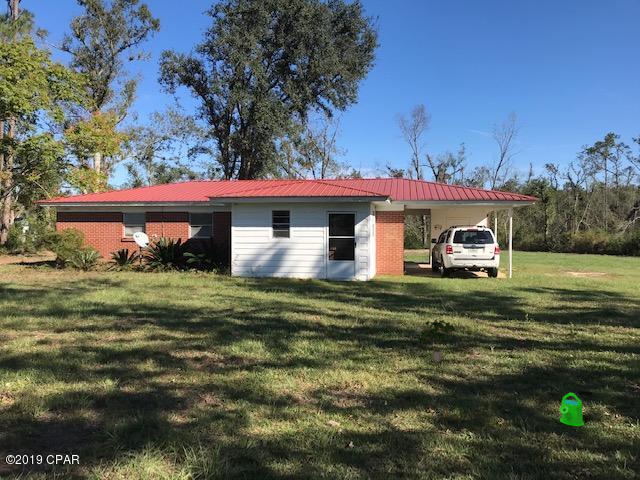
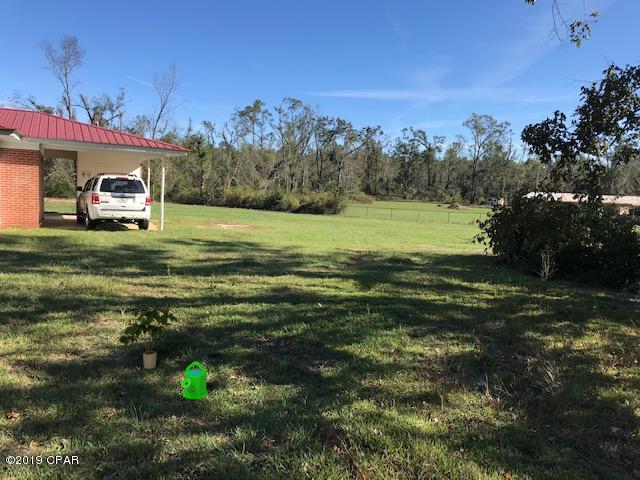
potted plant: present [418,321,456,361] -> present [119,307,177,369]

